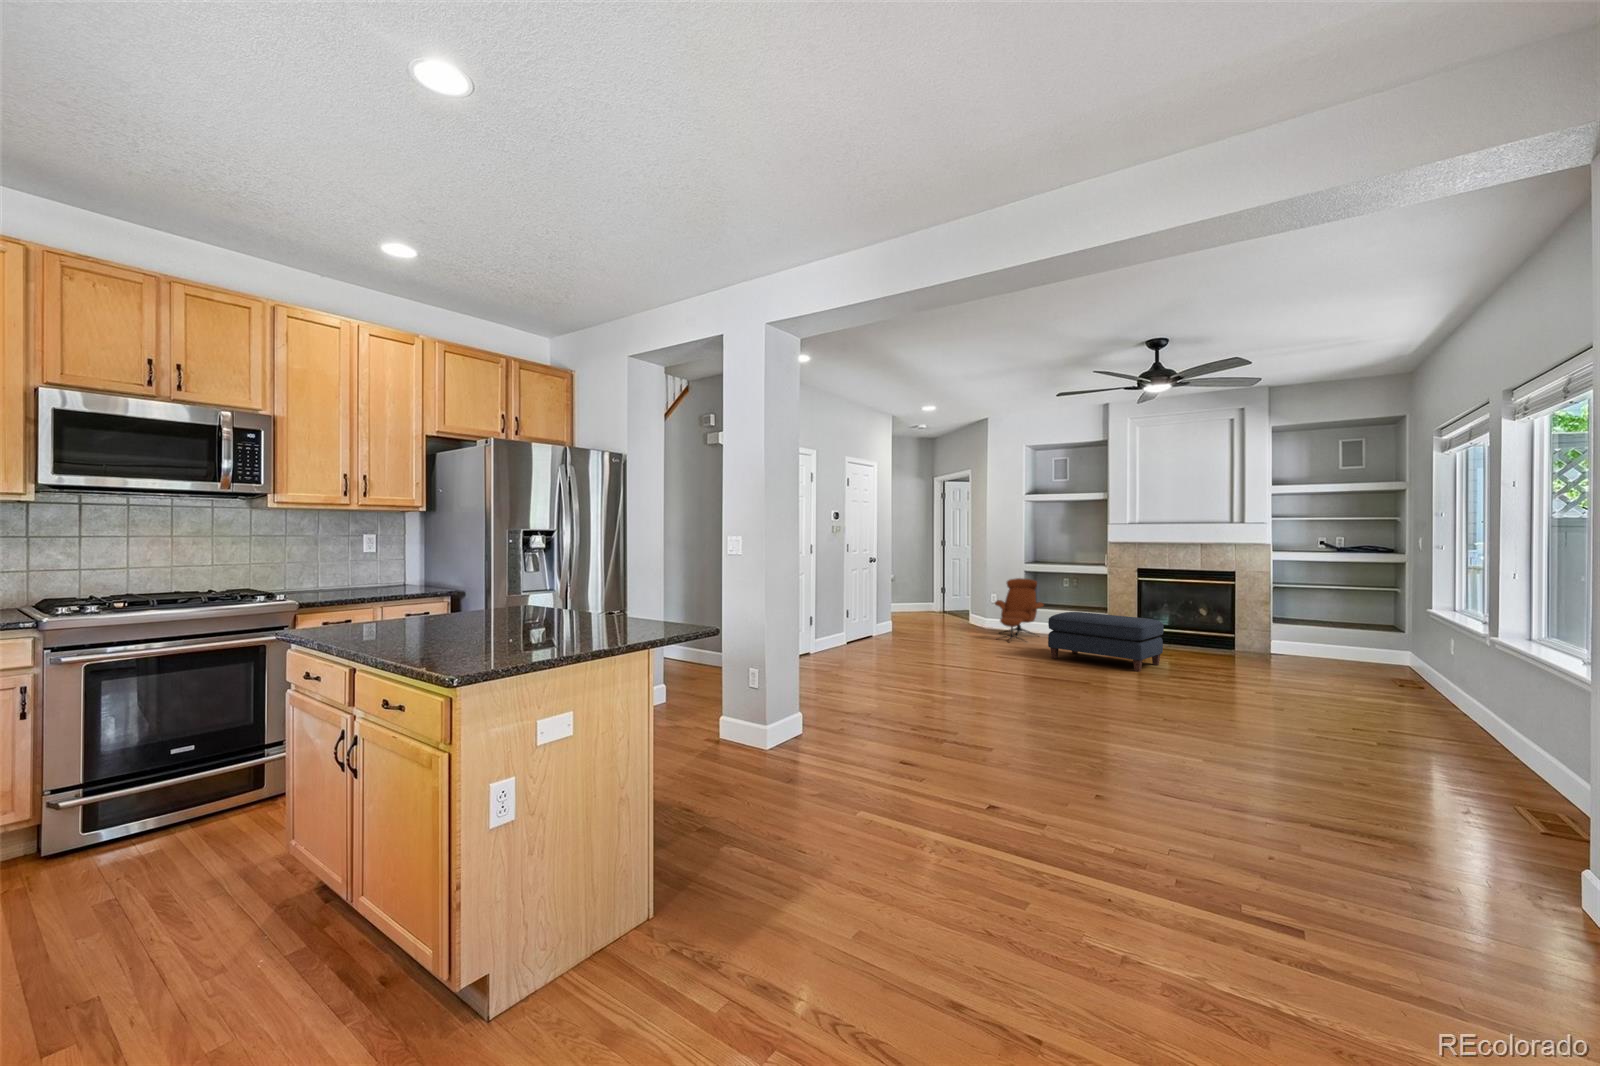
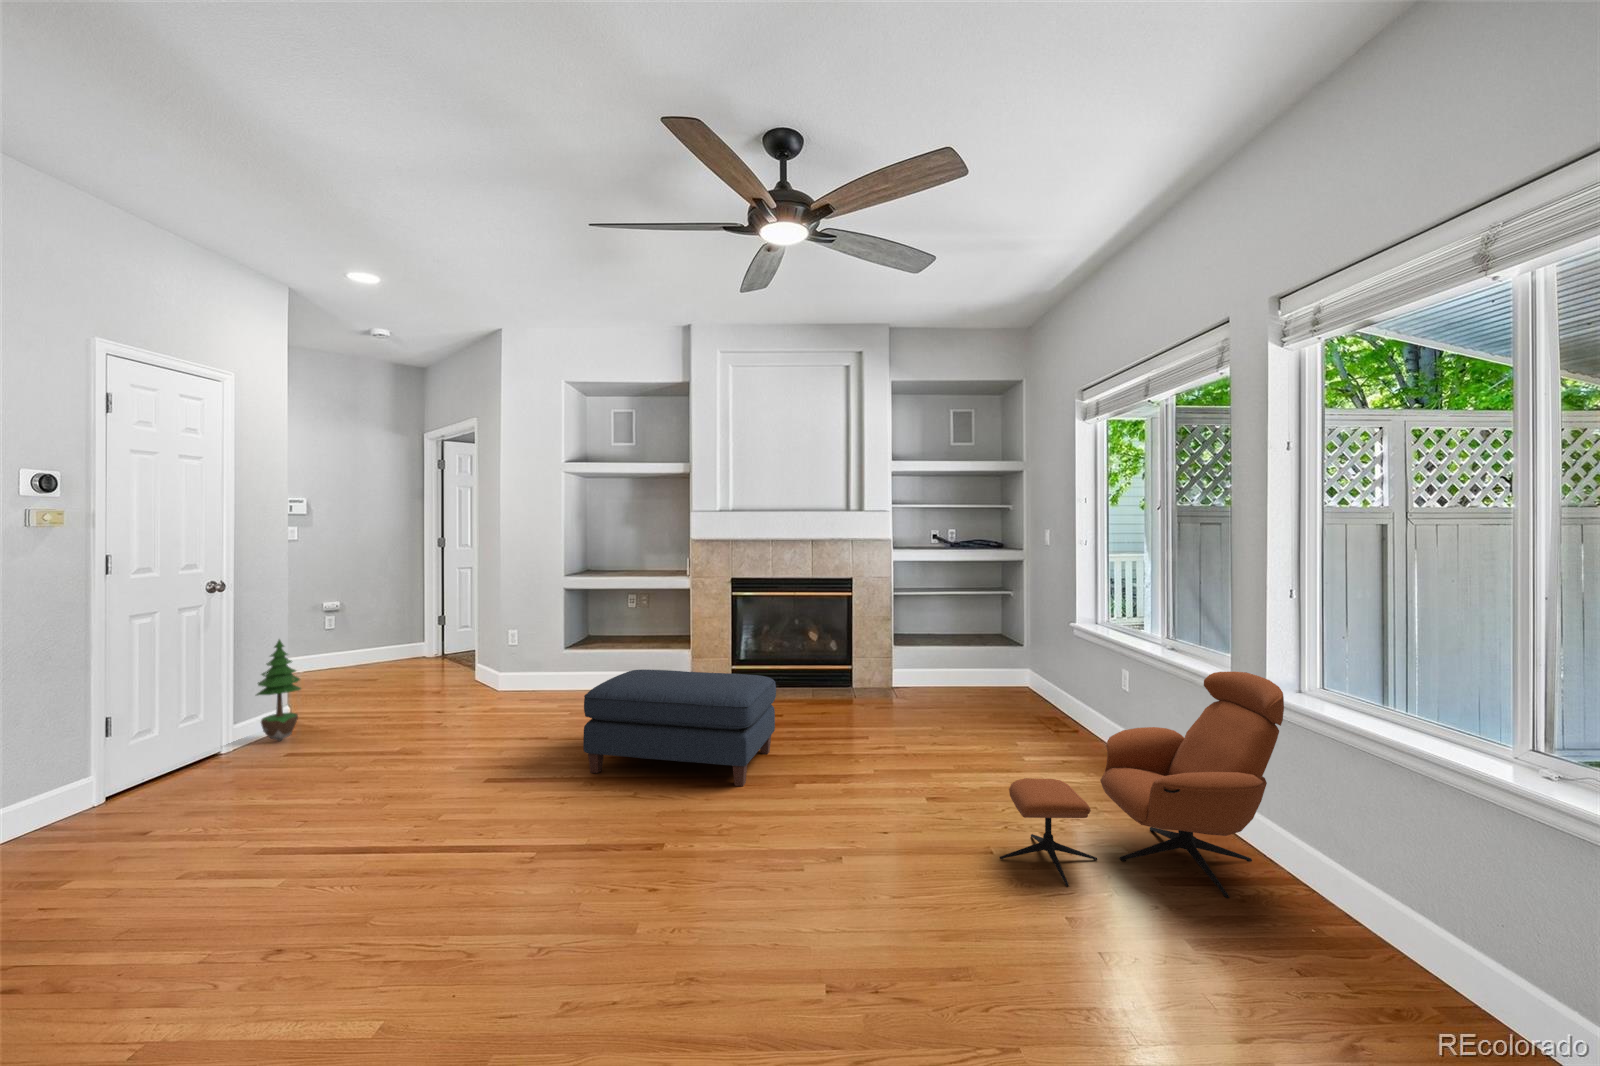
lounge chair: present [995,578,1044,641] -> present [1000,672,1284,898]
potted tree: none [886,585,903,633] -> present [256,640,301,741]

